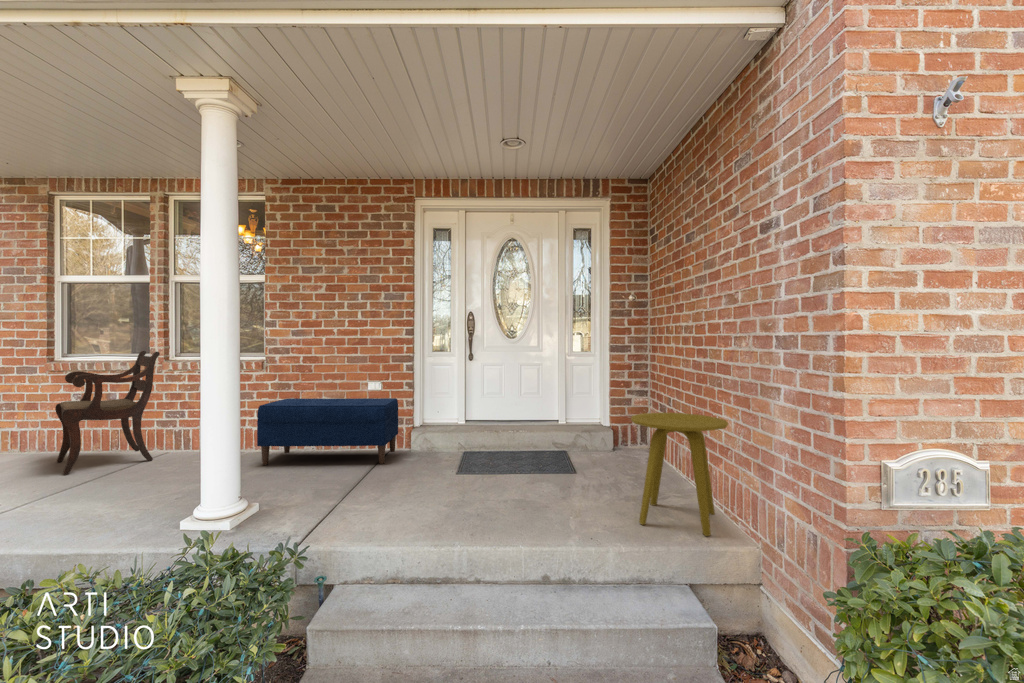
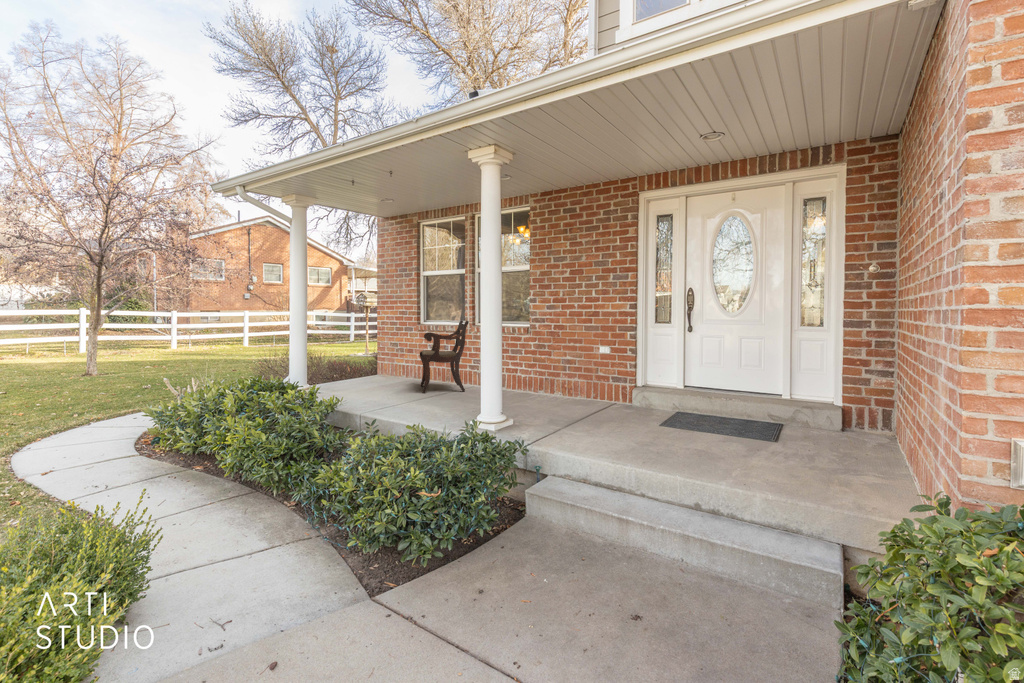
bench: present [257,398,398,465] -> none [521,357,622,411]
side table: present [631,413,728,536] -> none [803,385,920,506]

